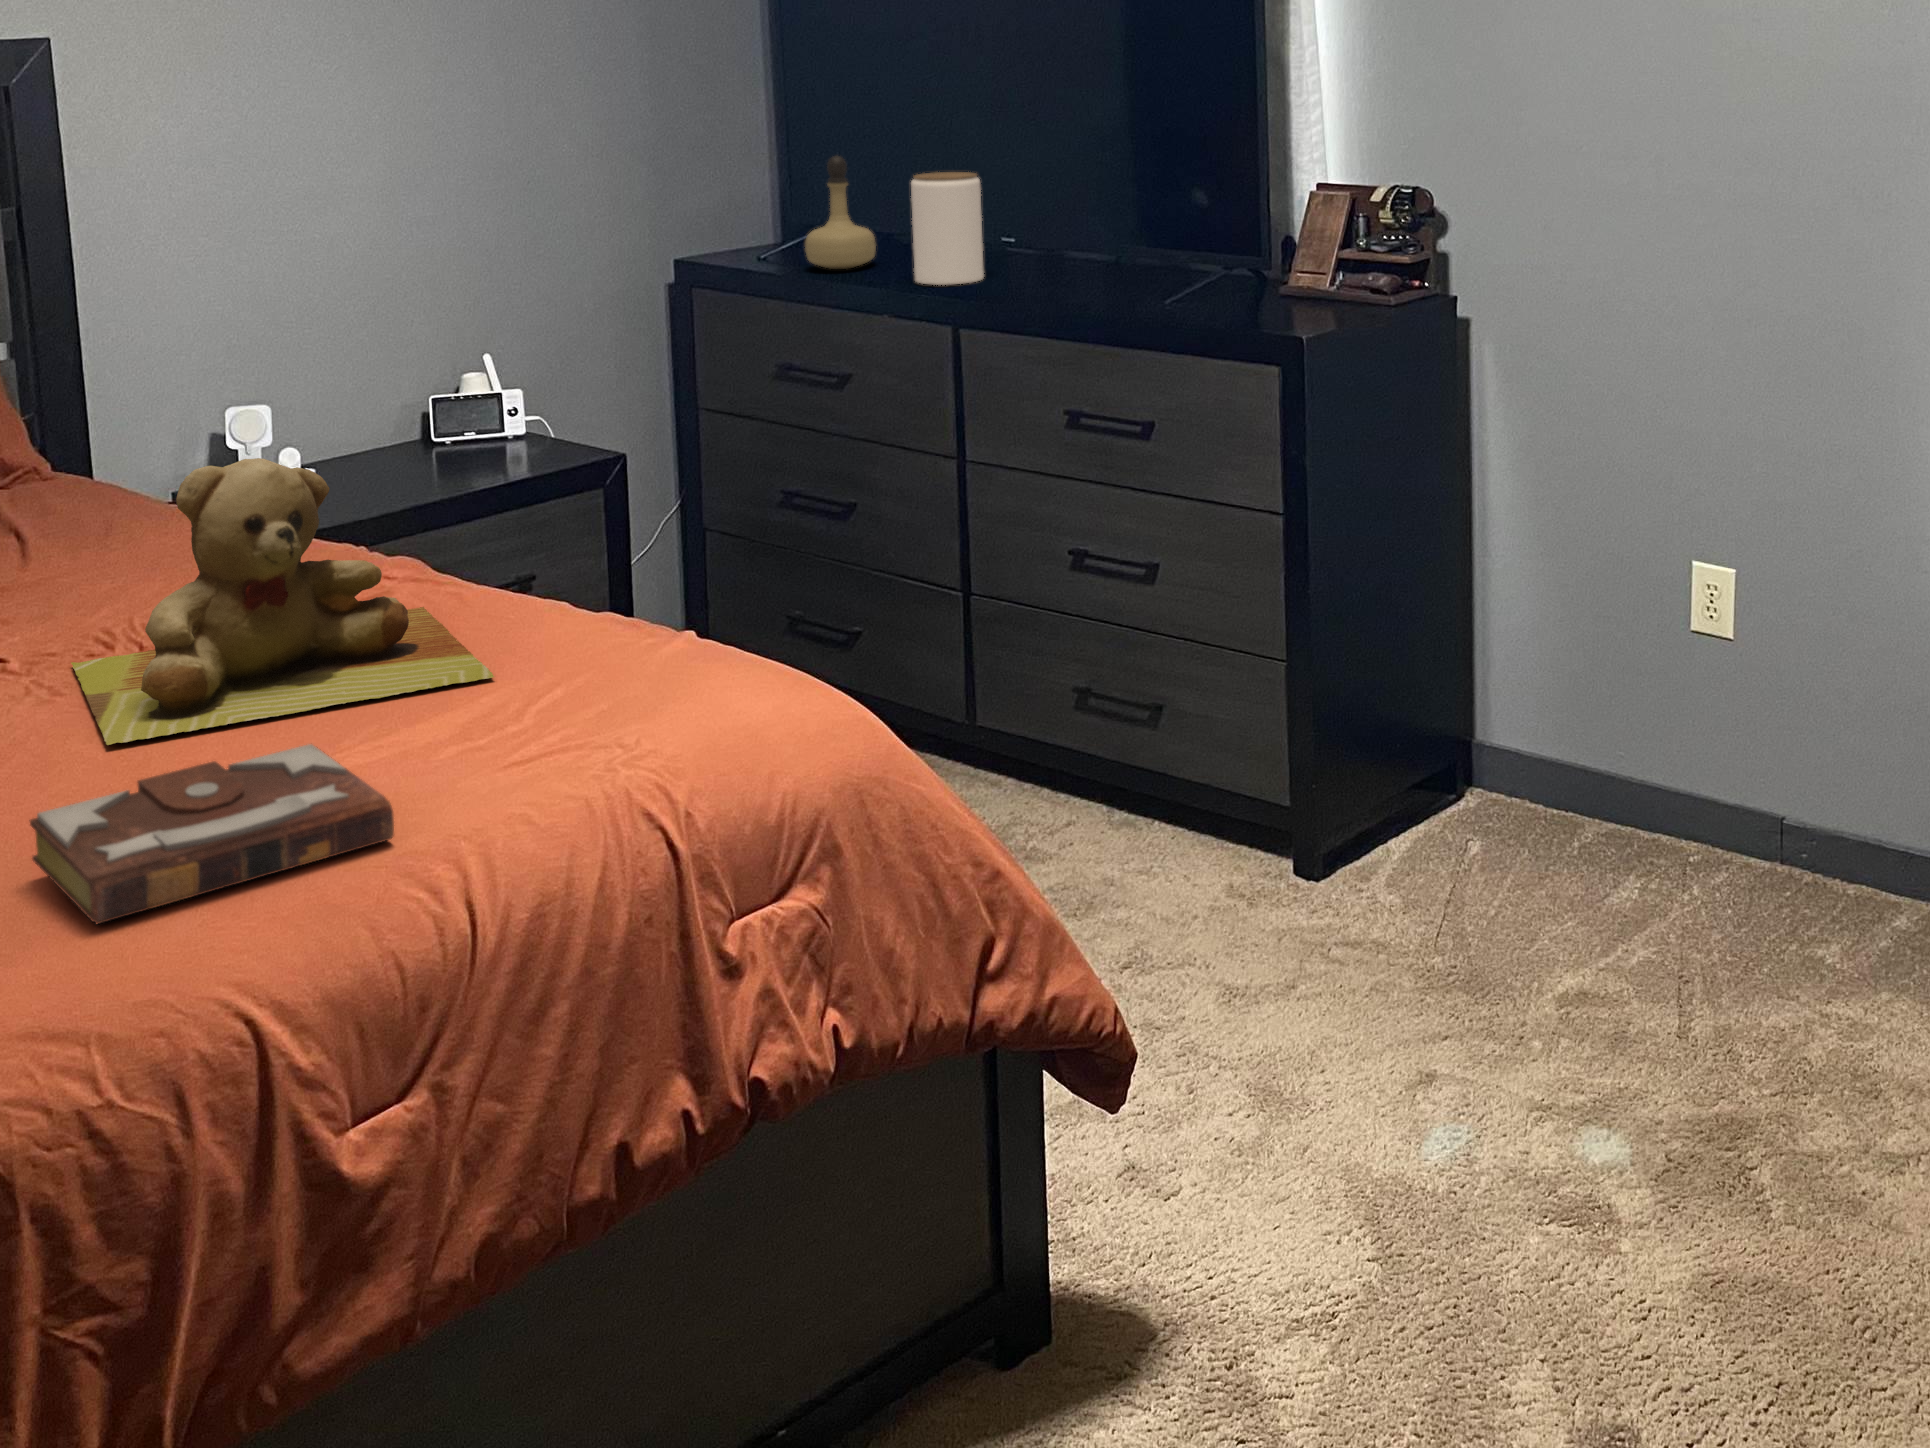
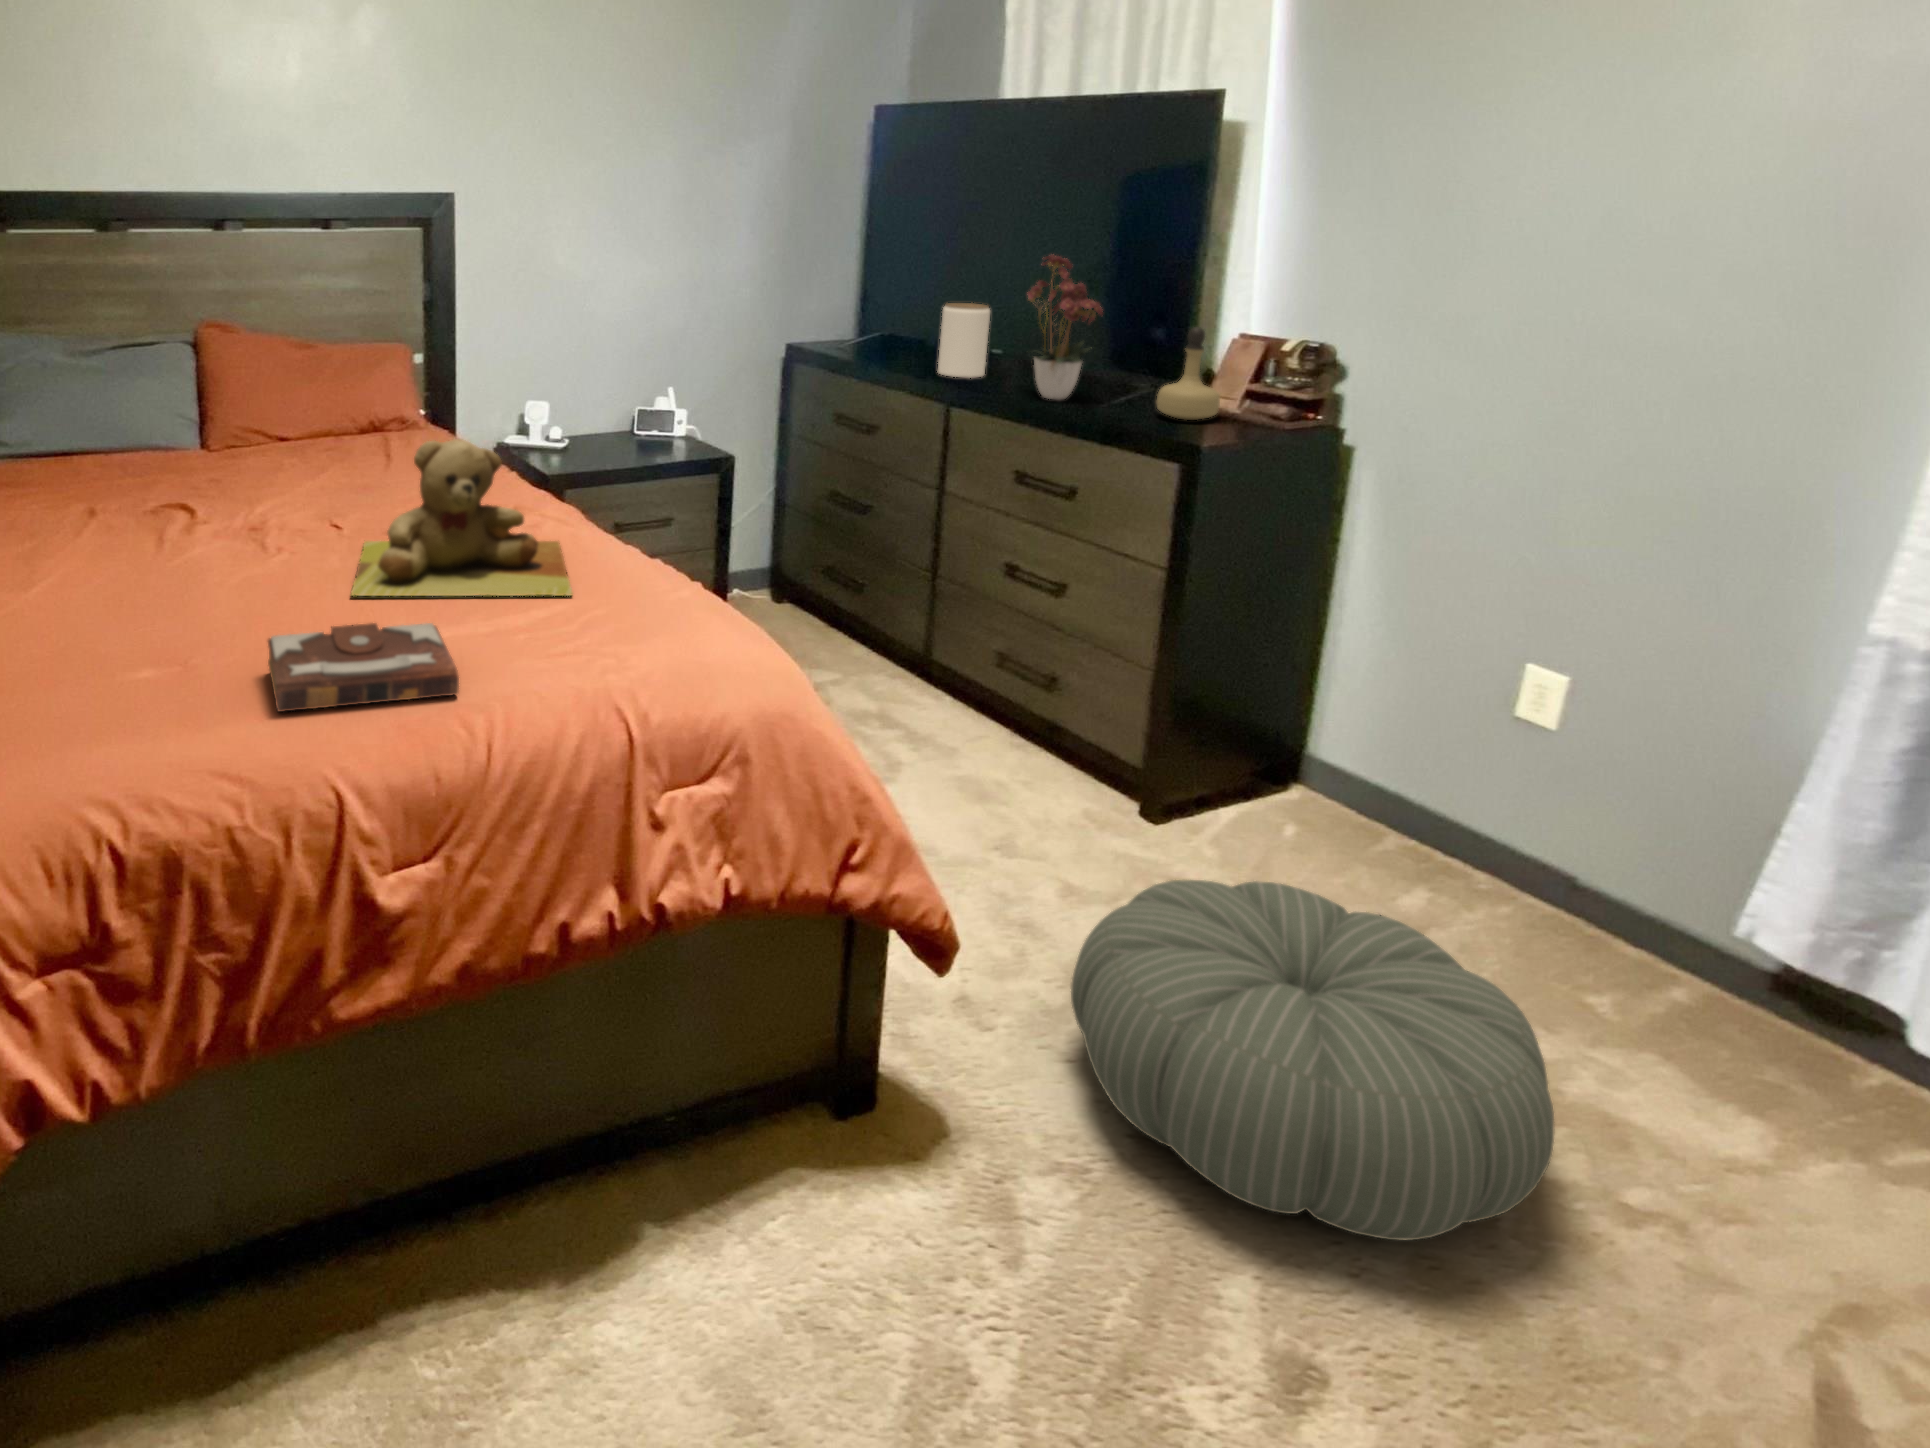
flower arrangement: none [1028,81,1154,301] -> present [1028,255,1102,400]
perfume bottle: present [805,156,876,269] -> present [1157,327,1220,420]
pouf: none [1272,889,1813,1282] -> present [1071,880,1554,1240]

